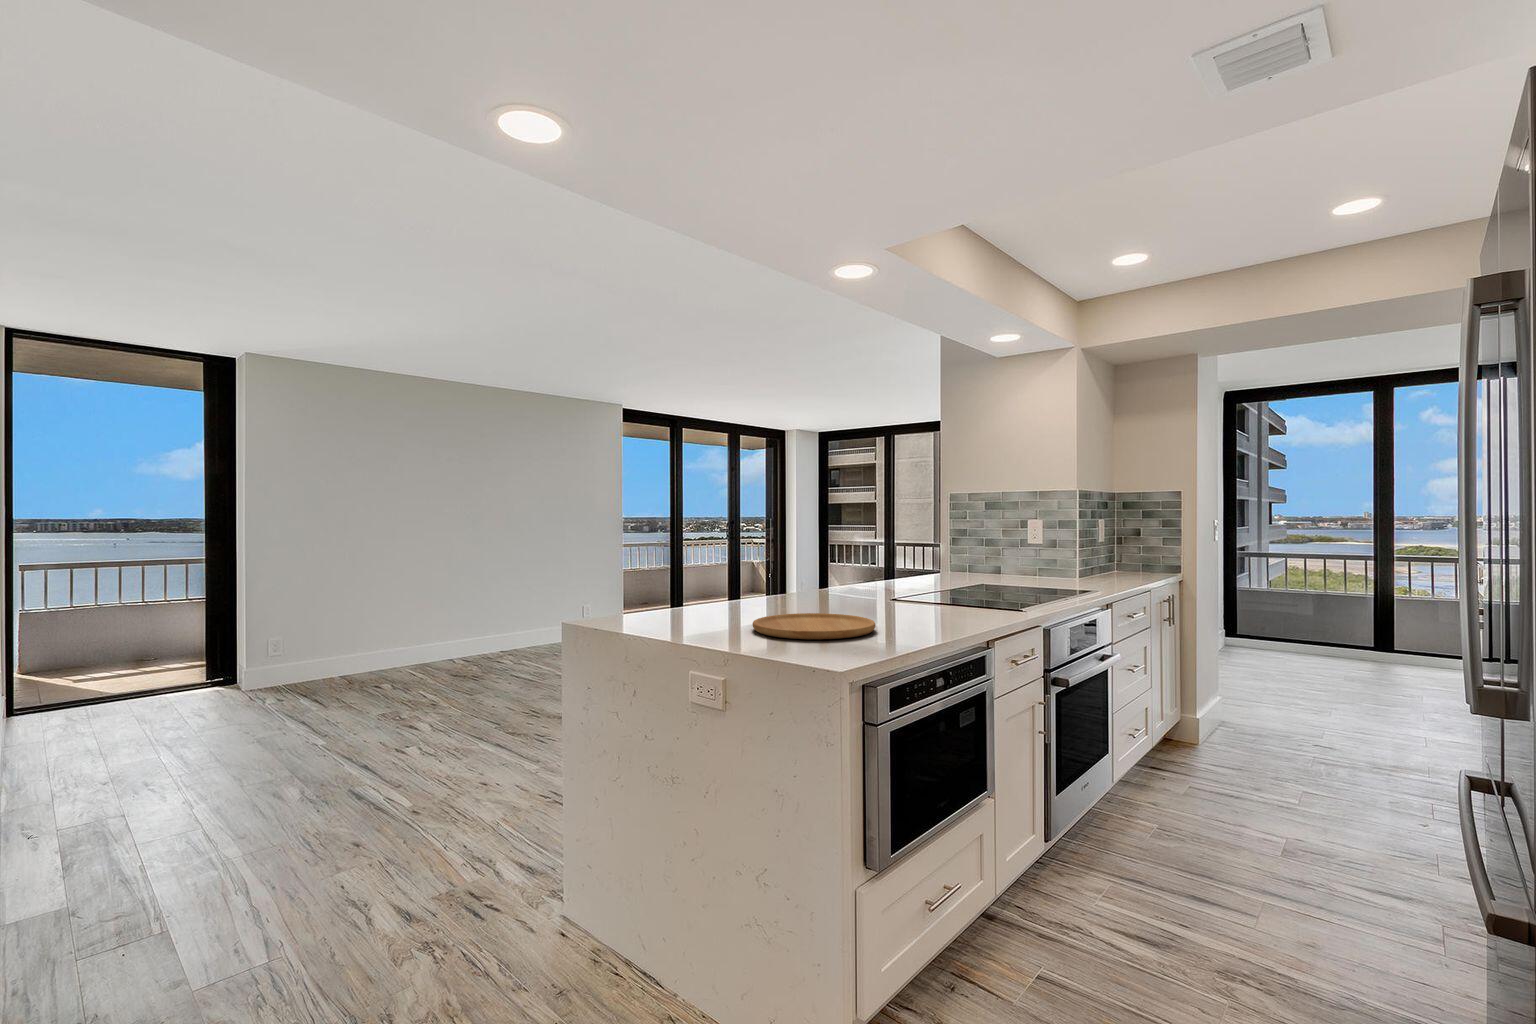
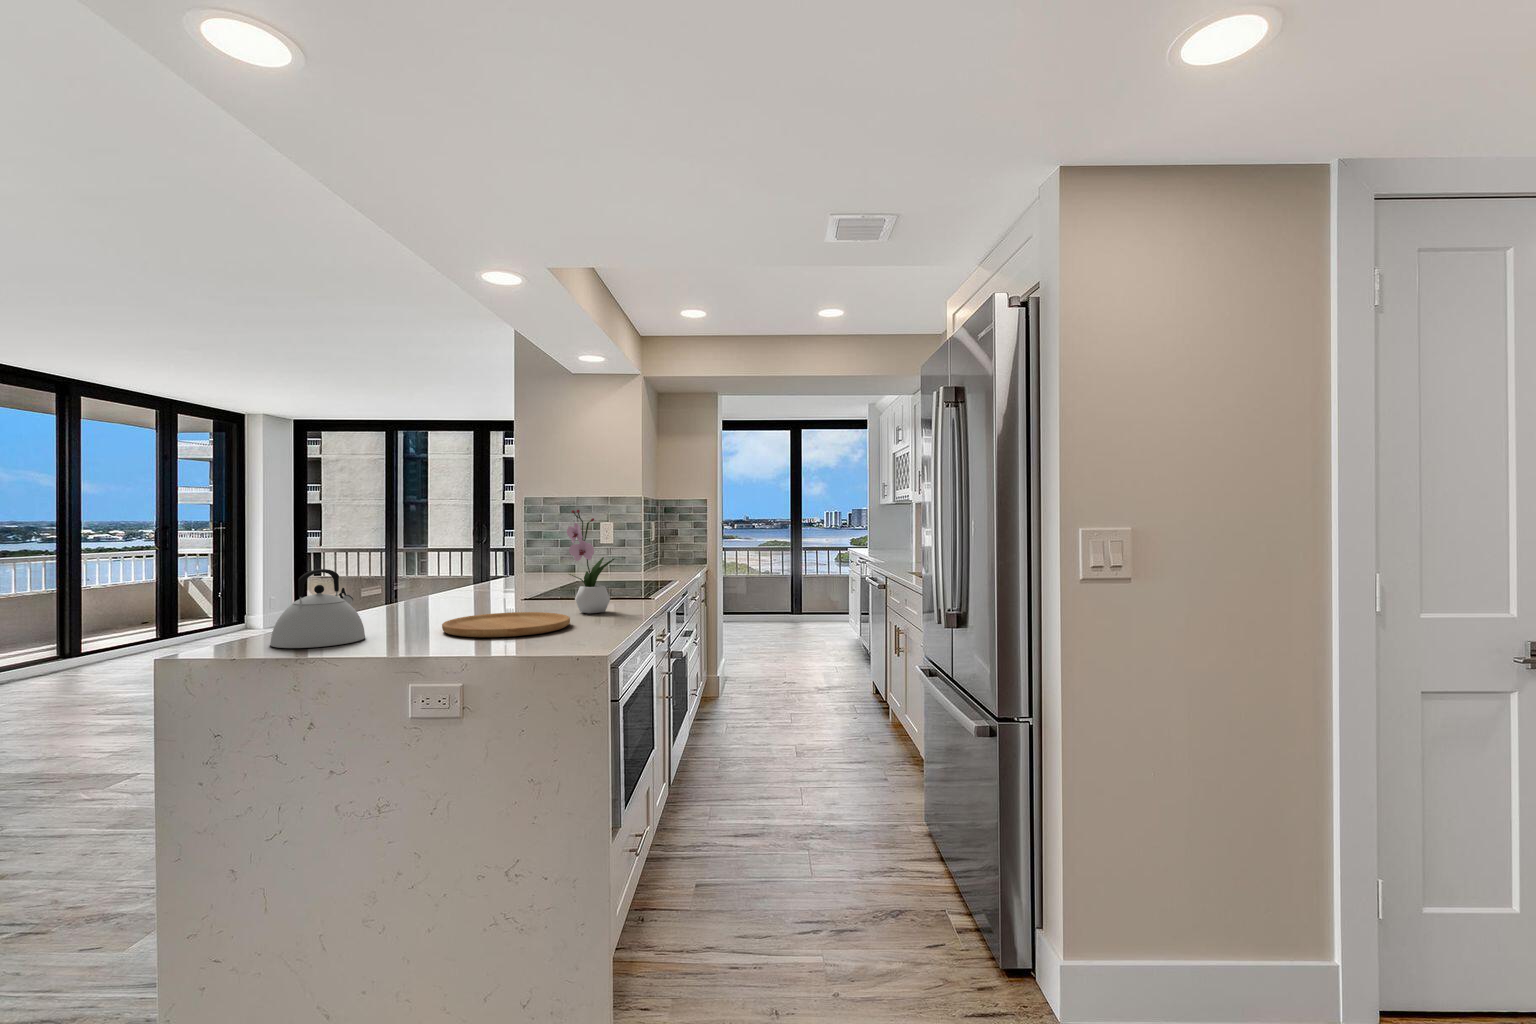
flower arrangement: none [898,507,949,623] -> present [567,510,615,613]
kettle: none [627,562,697,629] -> present [270,569,365,648]

